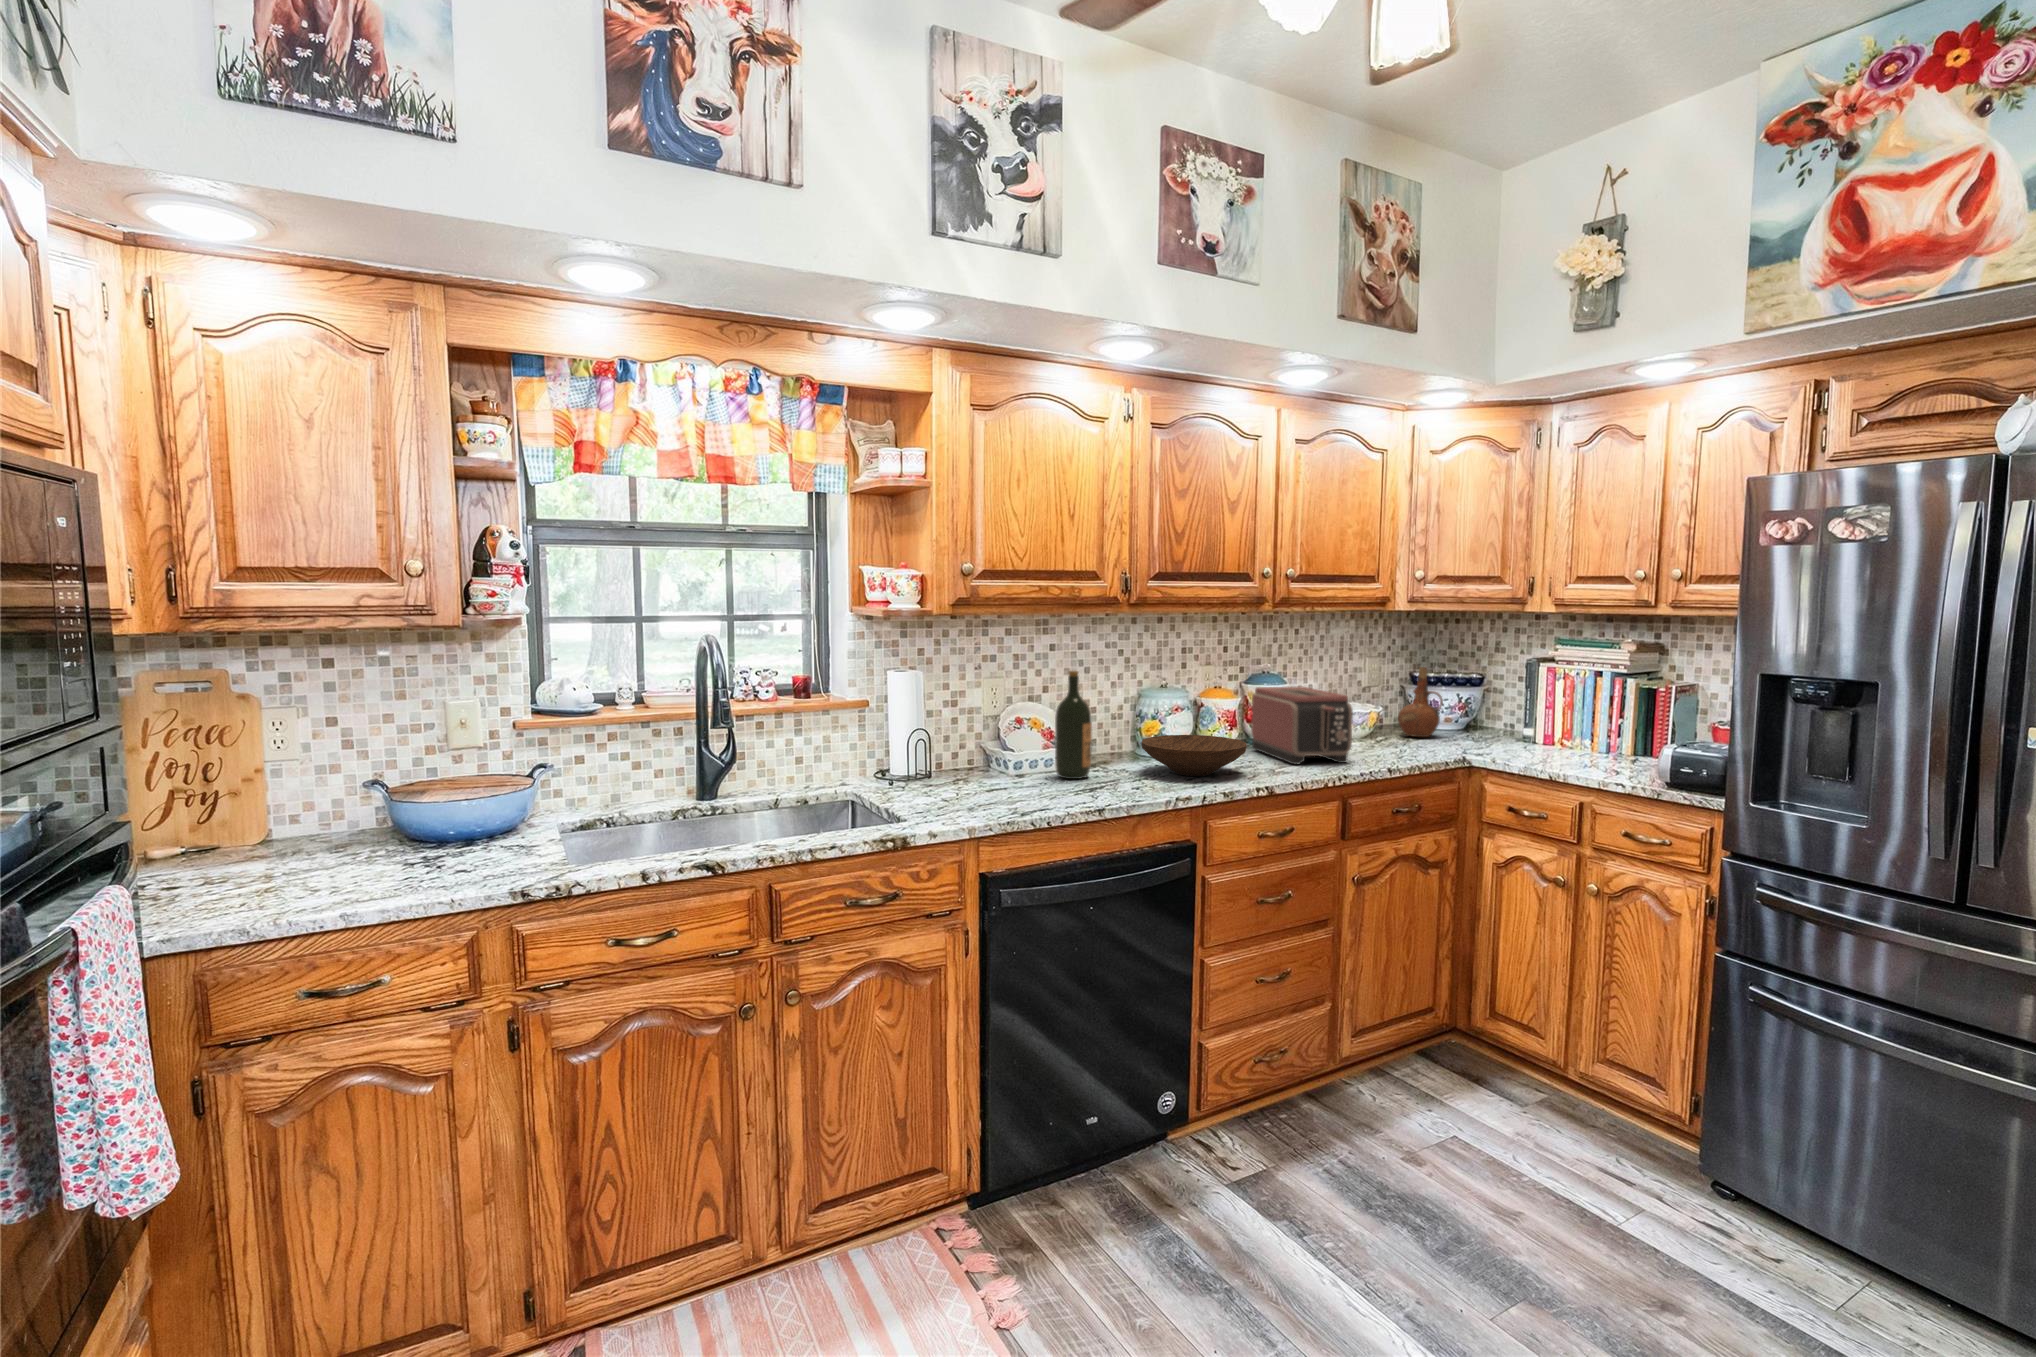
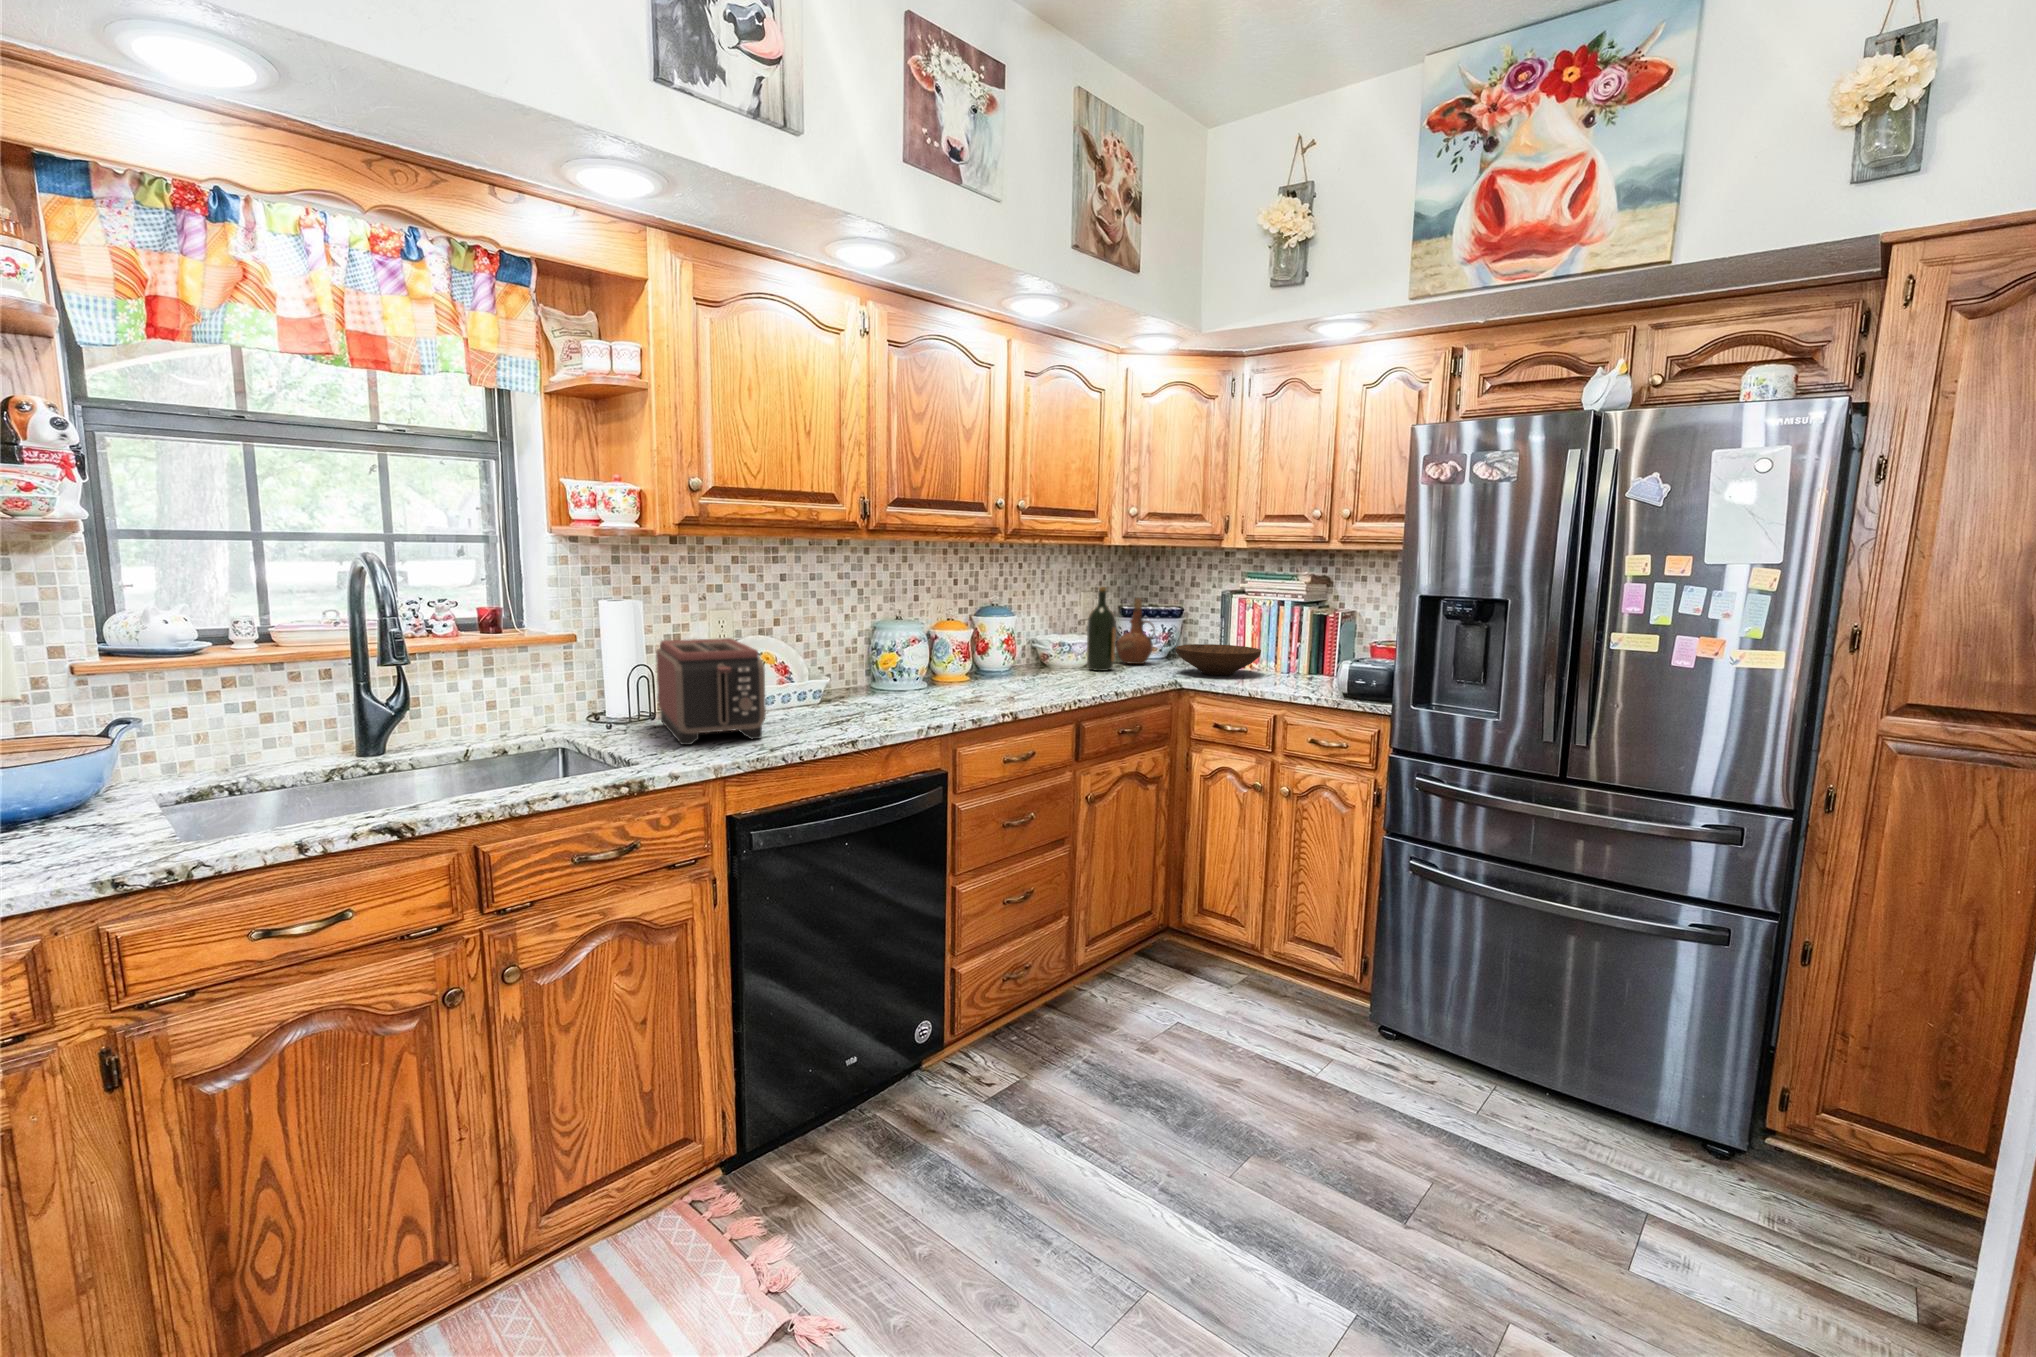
wine bottle: present [1055,671,1092,779] -> present [1087,587,1116,671]
toaster: present [1251,687,1353,764] -> present [656,638,766,745]
wooden bowl: present [1141,735,1246,776] -> present [1176,644,1261,675]

